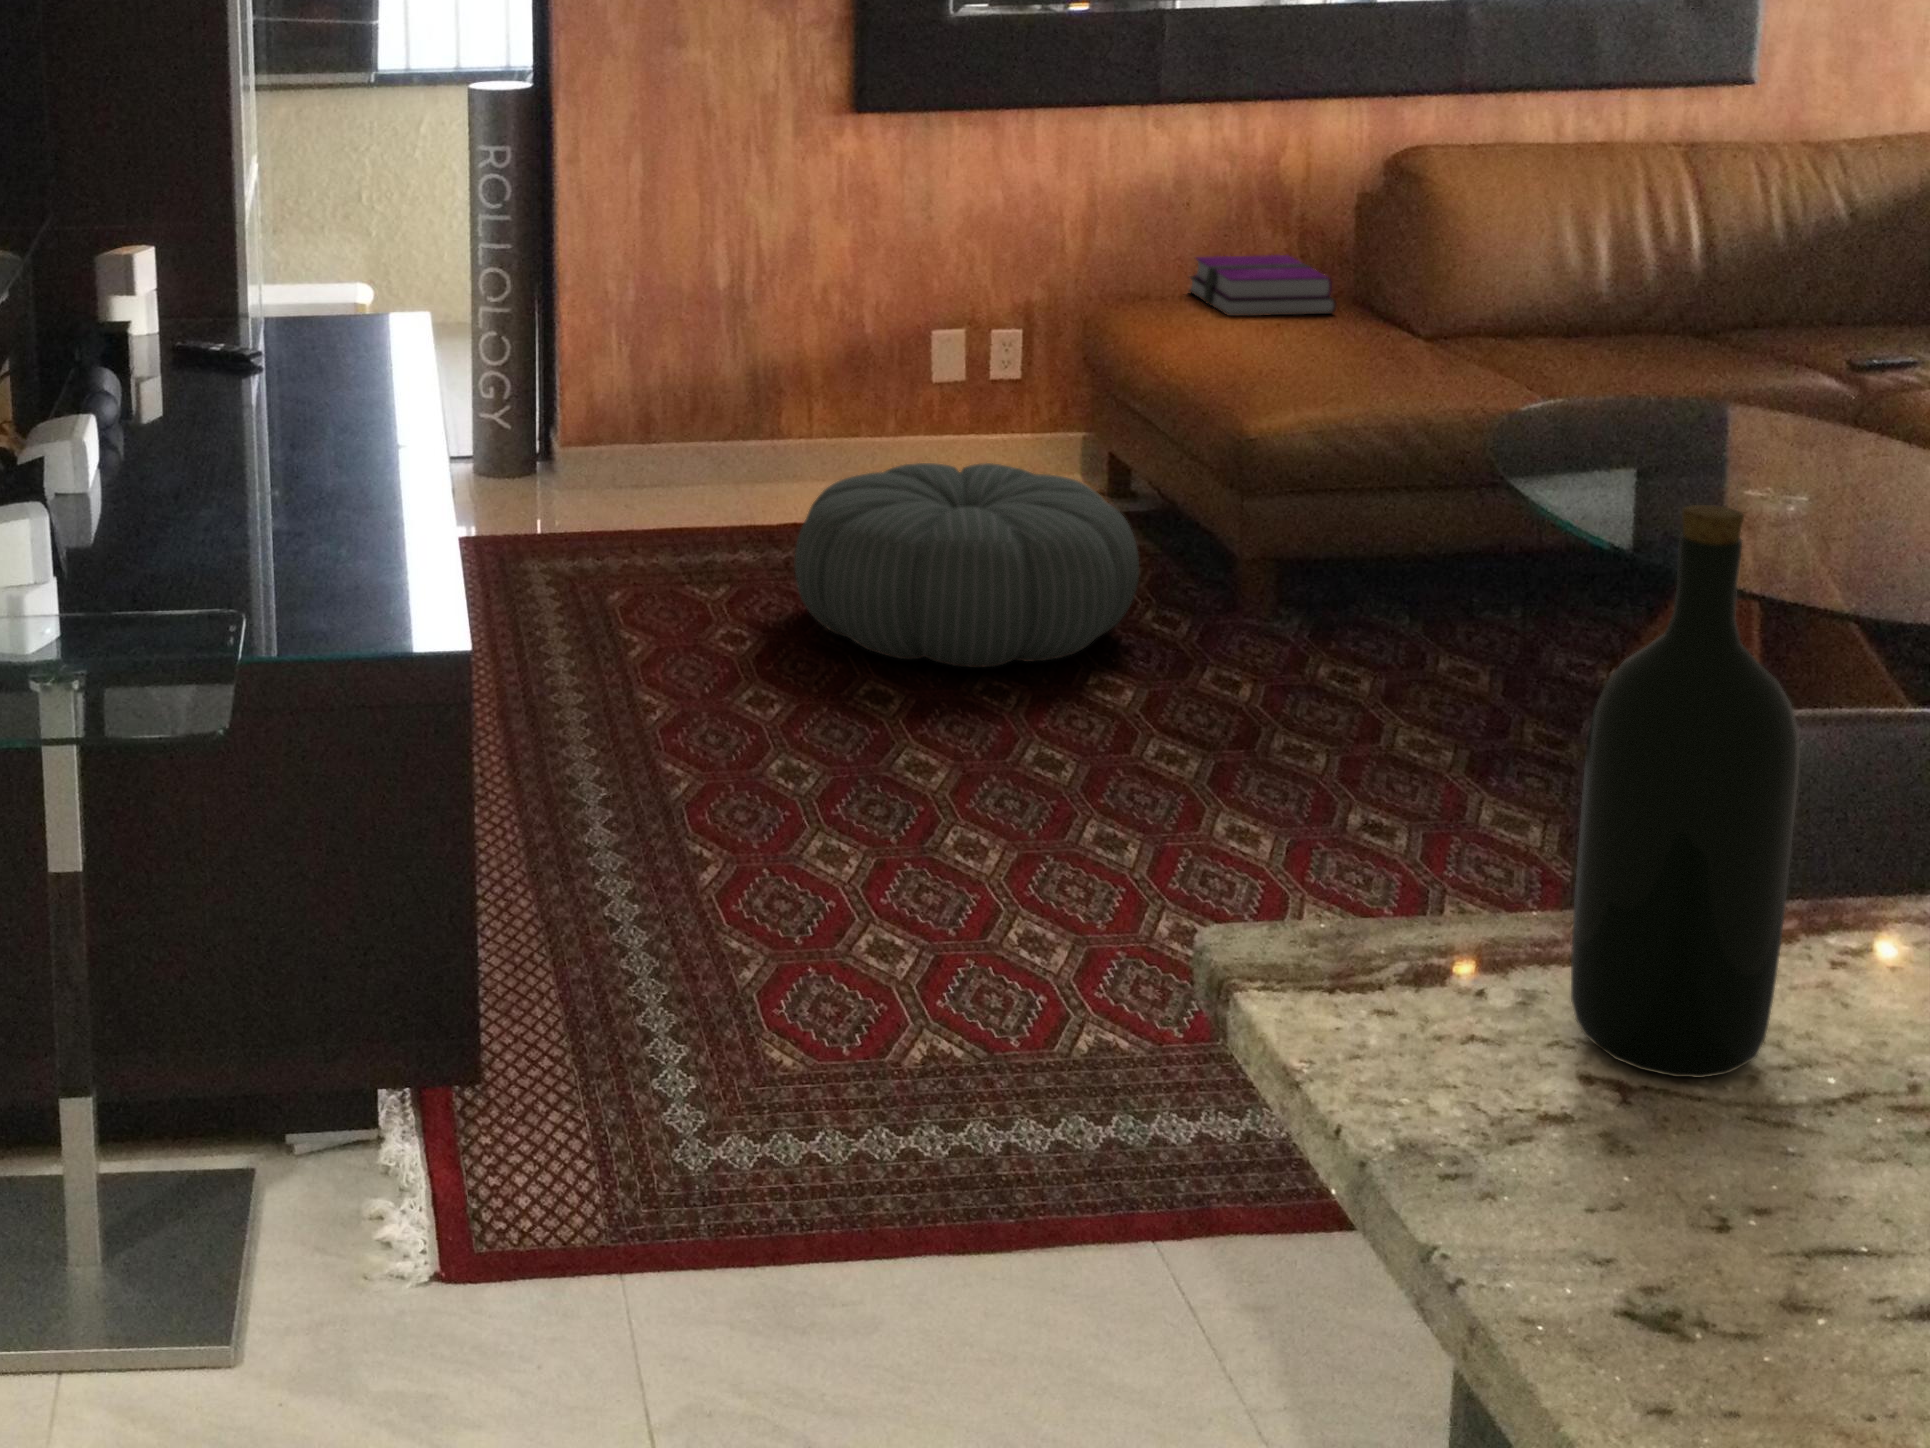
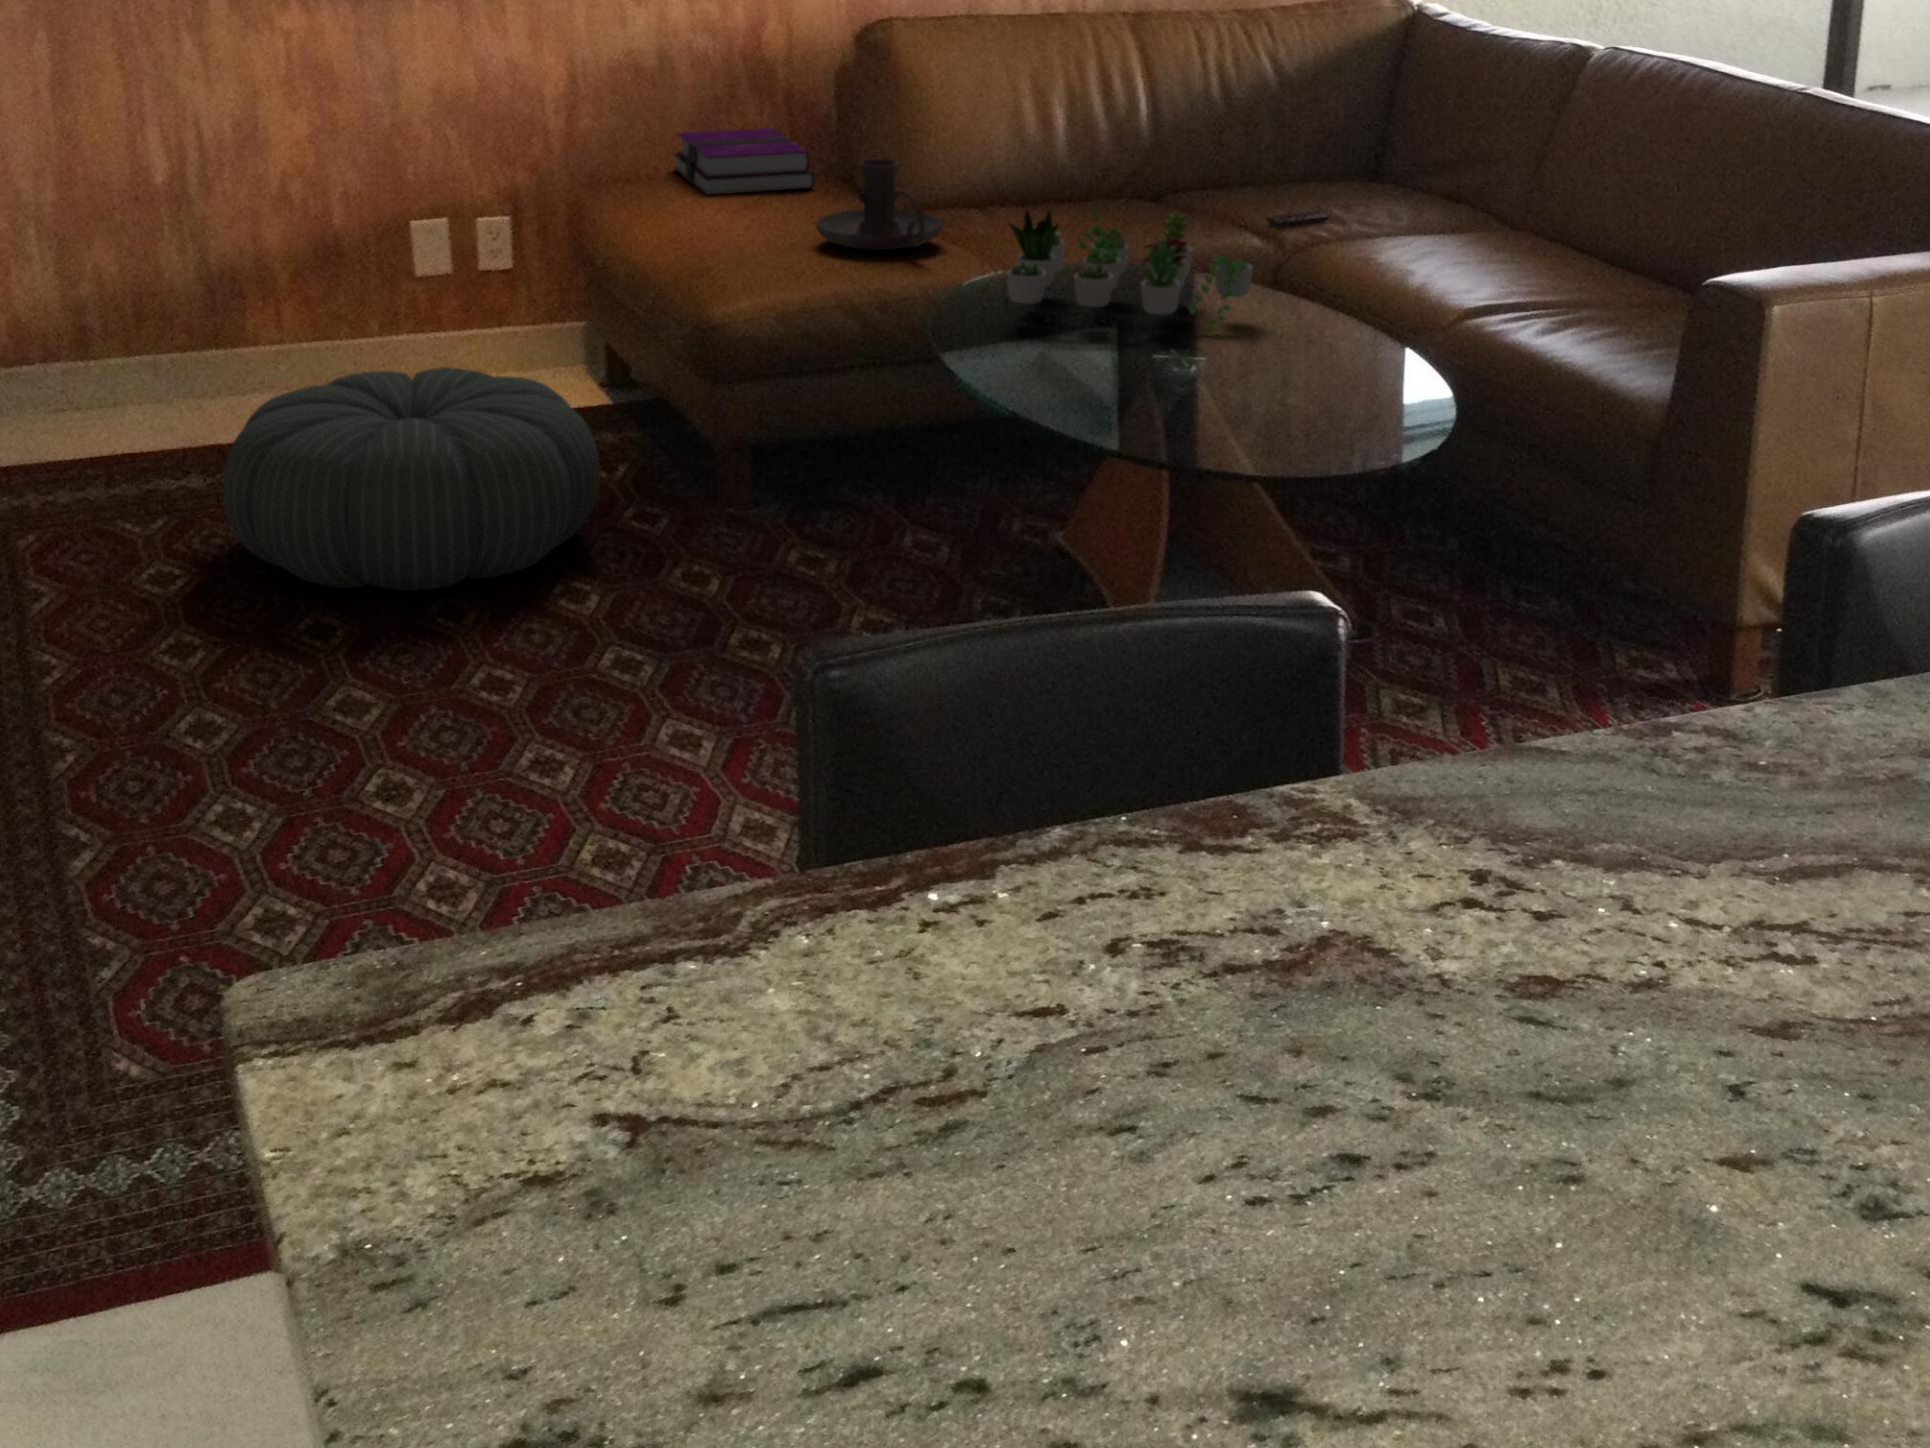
candle holder: none [1354,283,1488,372] -> present [816,159,943,250]
succulent plant: none [1581,329,1859,470] -> present [1007,209,1253,334]
wine bottle: present [1571,505,1799,1078] -> none [594,498,803,1093]

